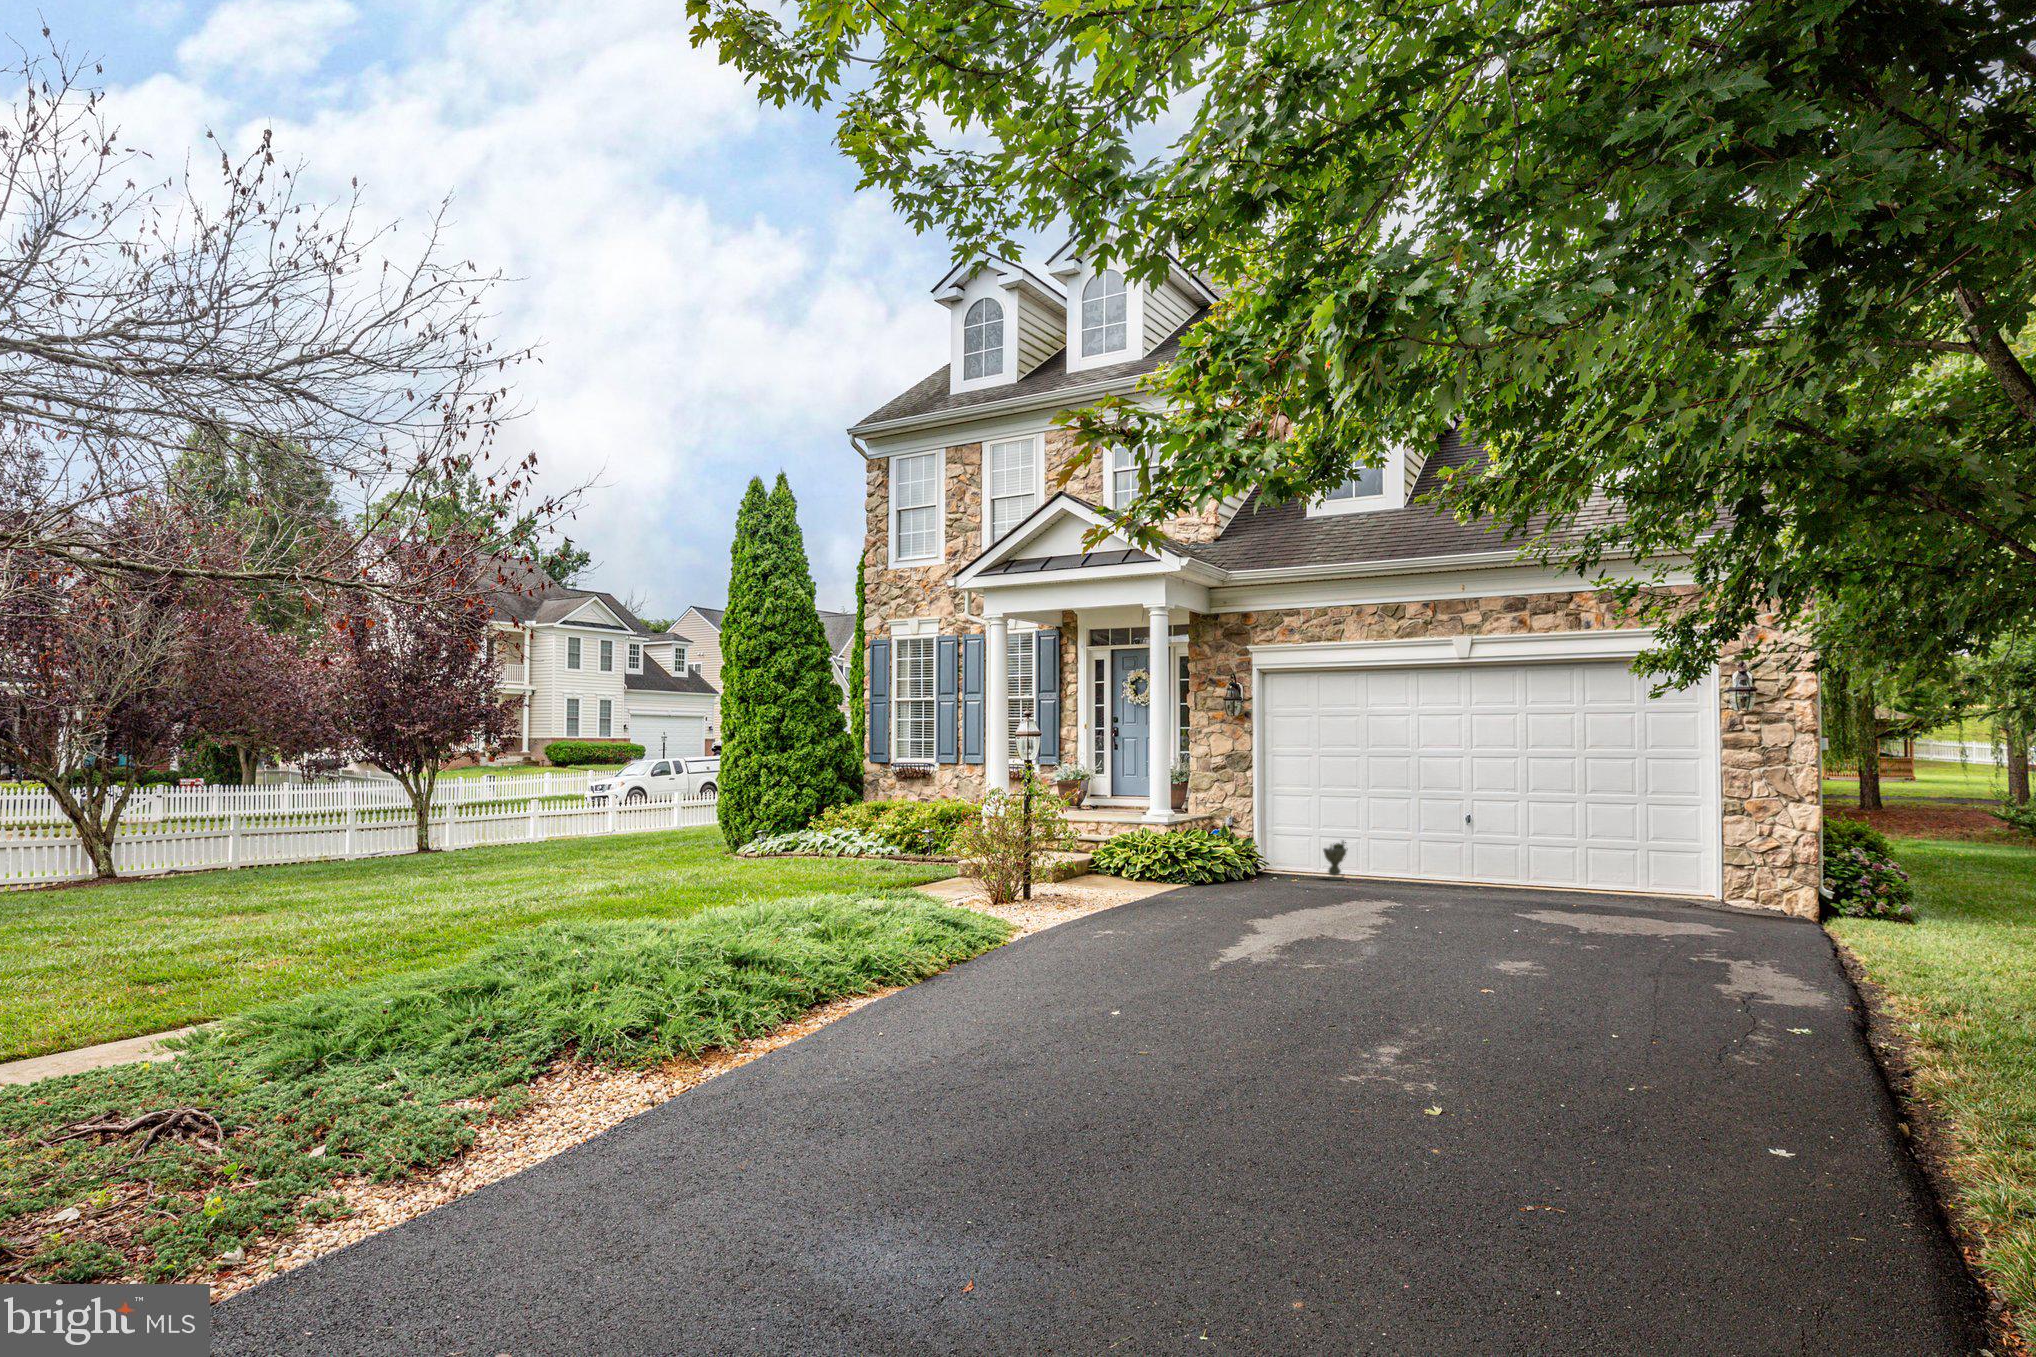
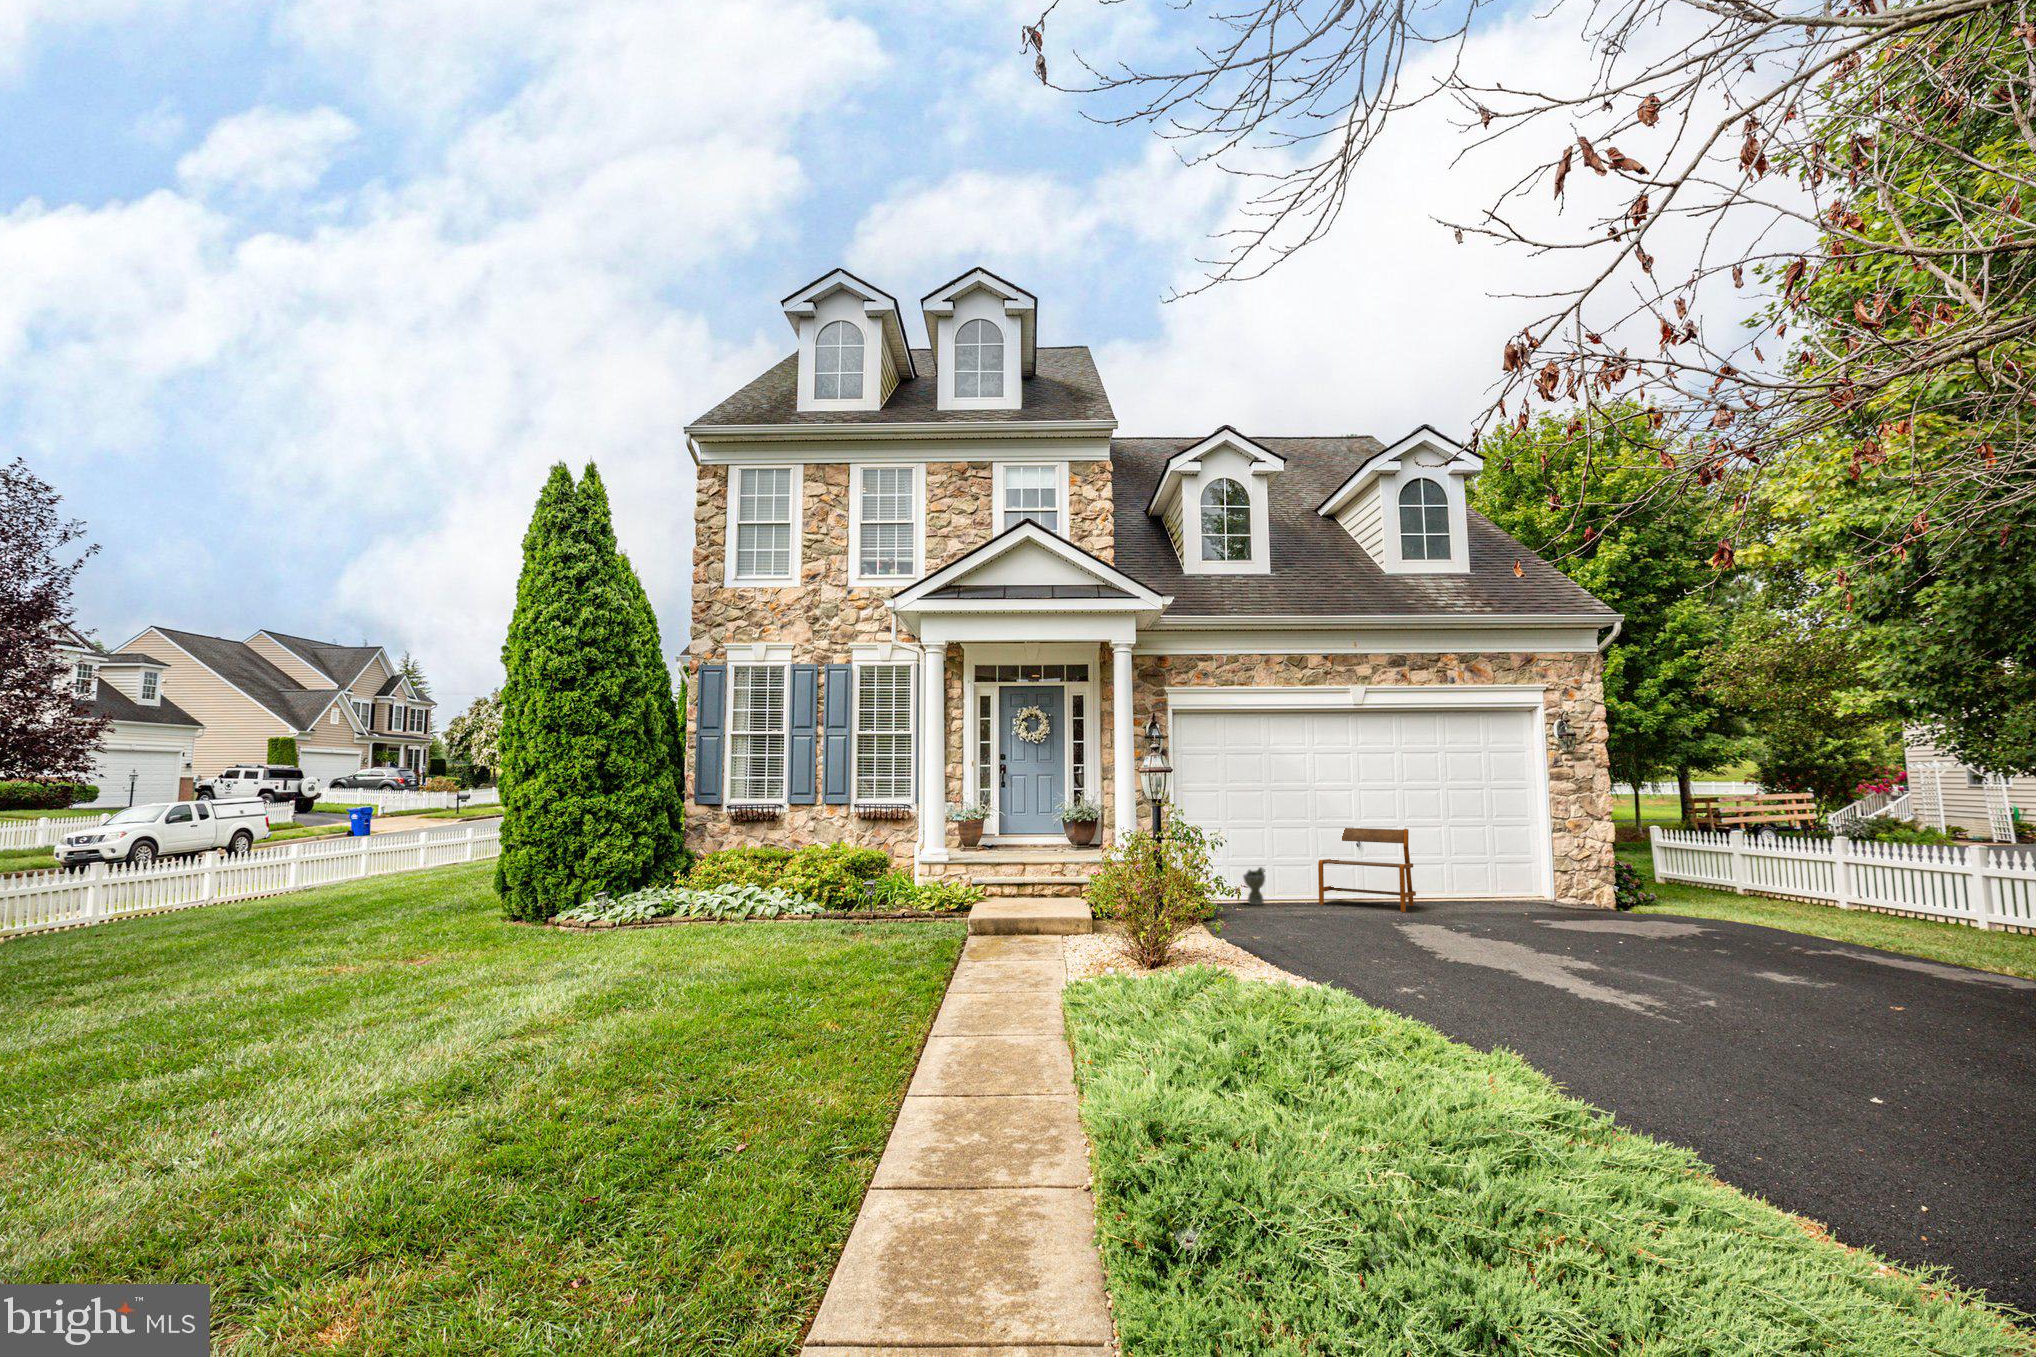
bench: none [1403,800,1507,893] -> present [1318,828,1416,912]

